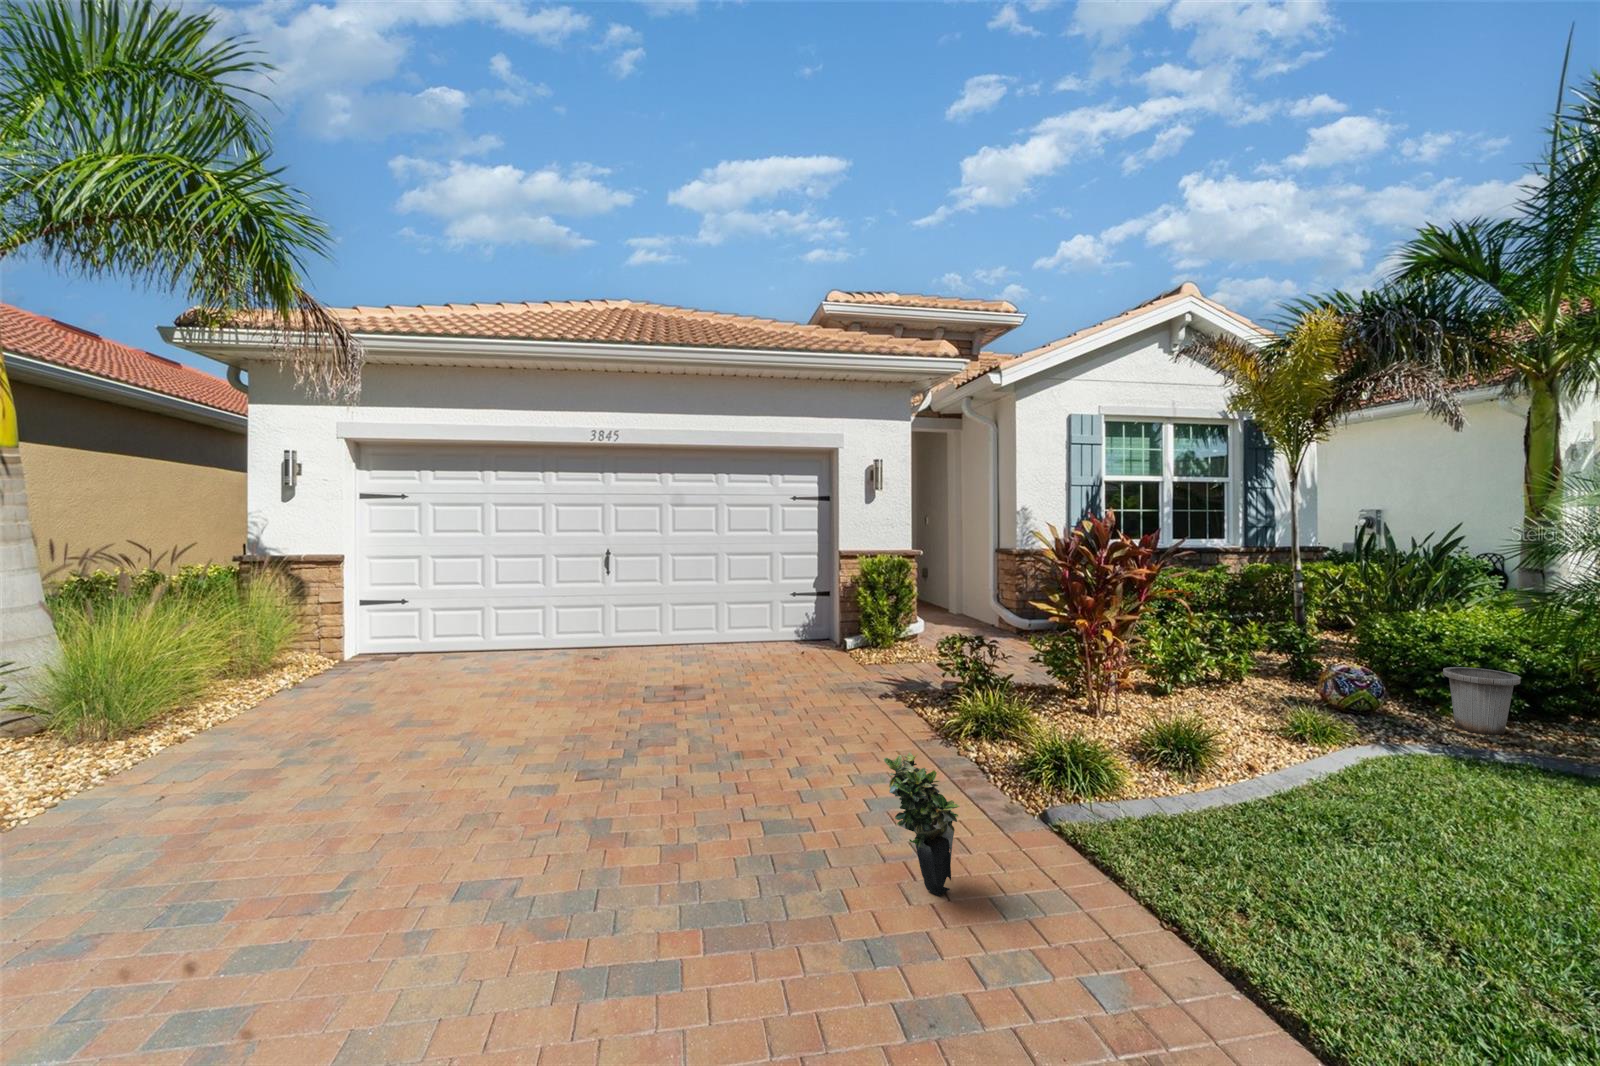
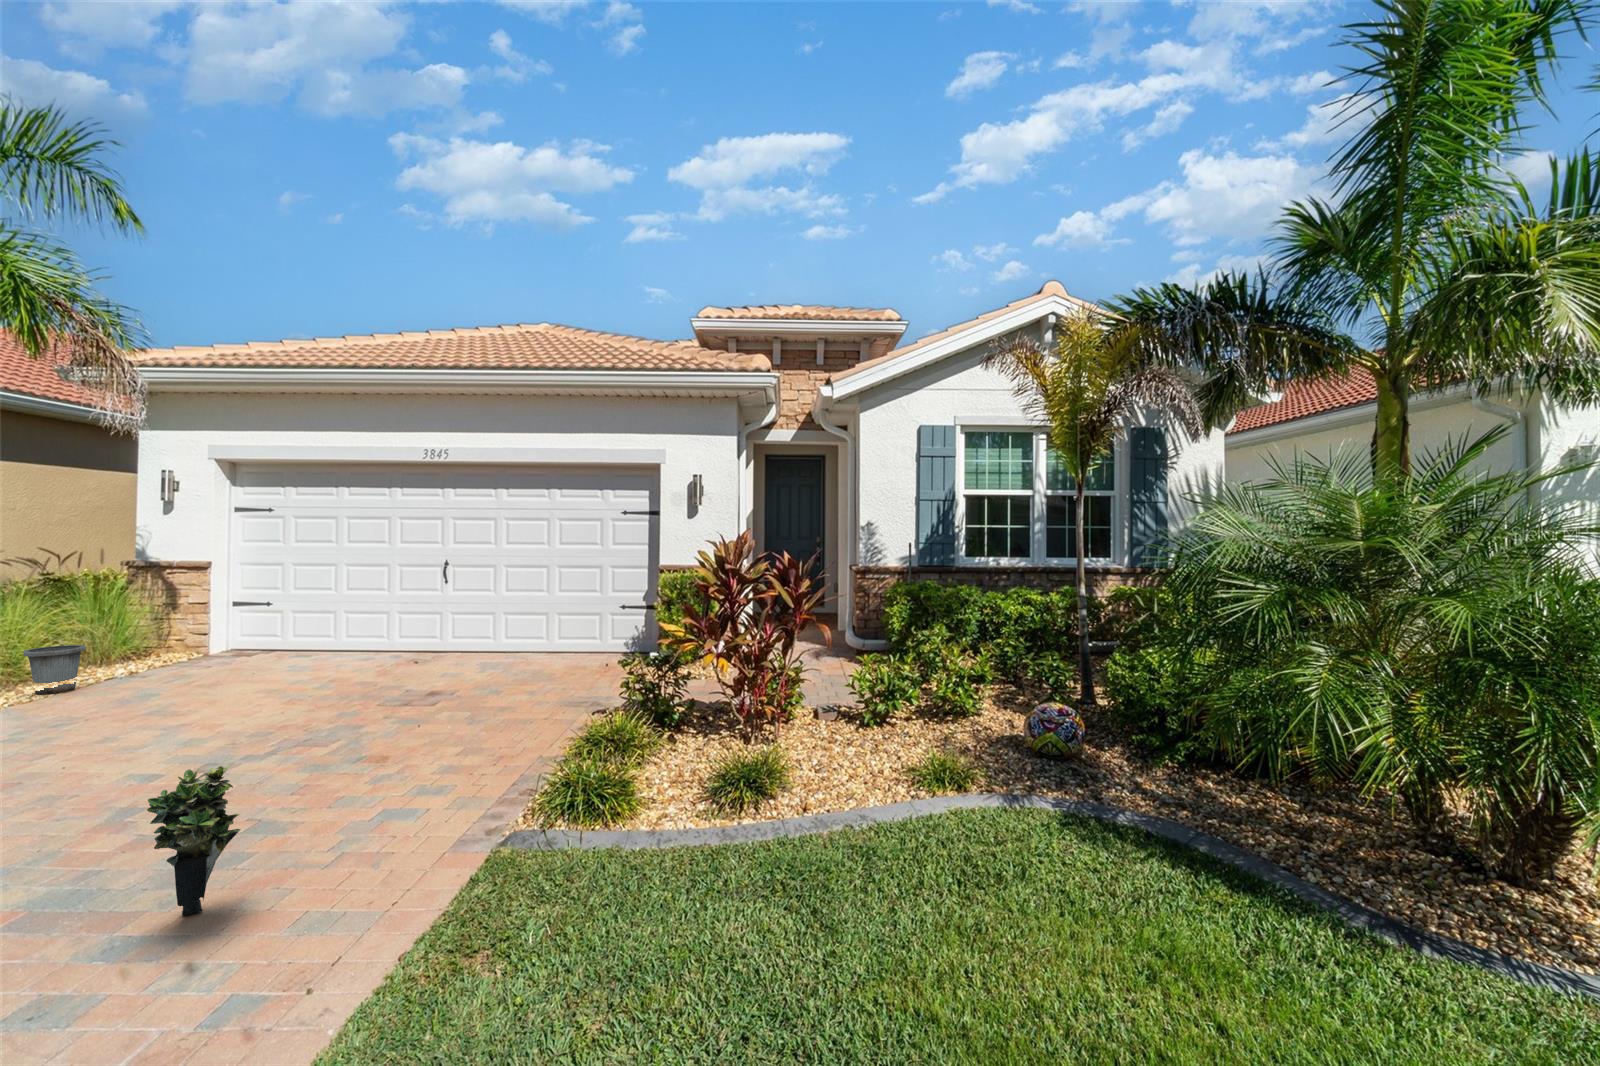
trash can: present [1443,667,1521,735] -> present [23,645,86,694]

